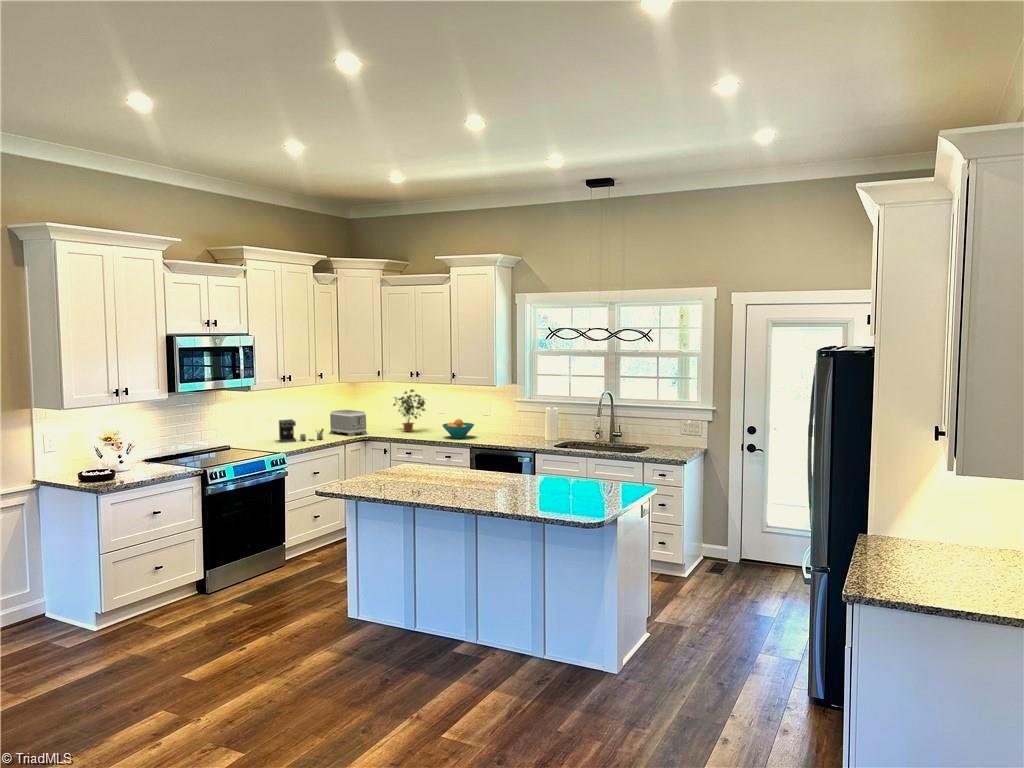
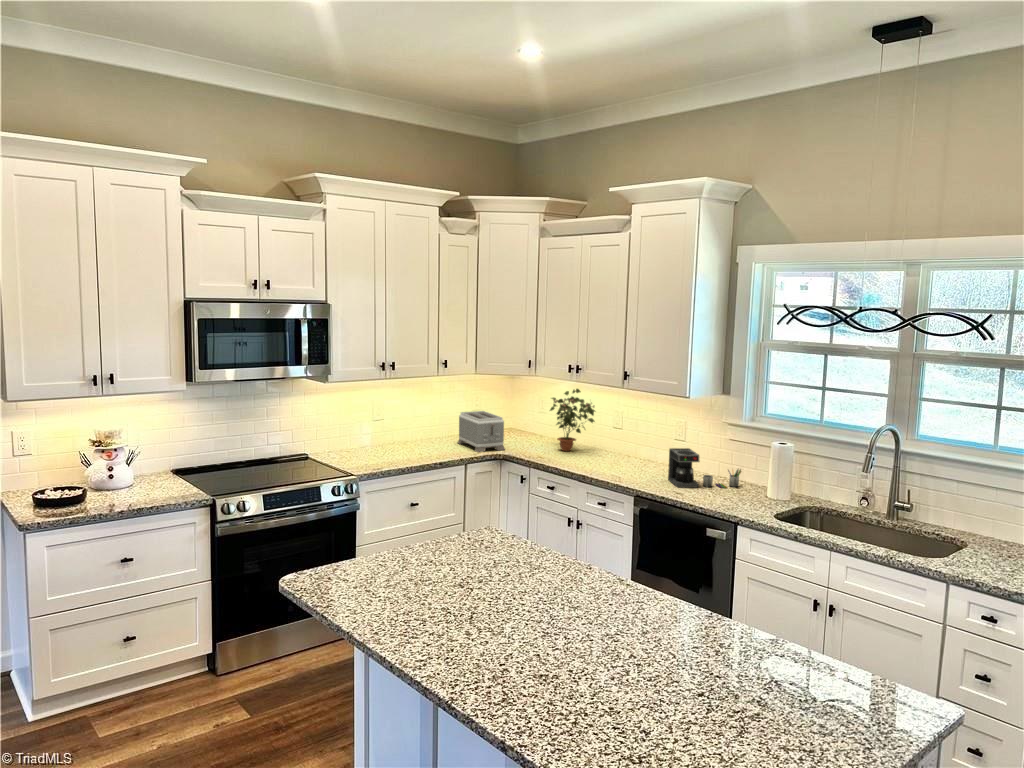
coffee maker: present [279,419,324,443] -> present [668,448,741,488]
fruit bowl: present [442,419,474,438] -> none [603,444,655,475]

